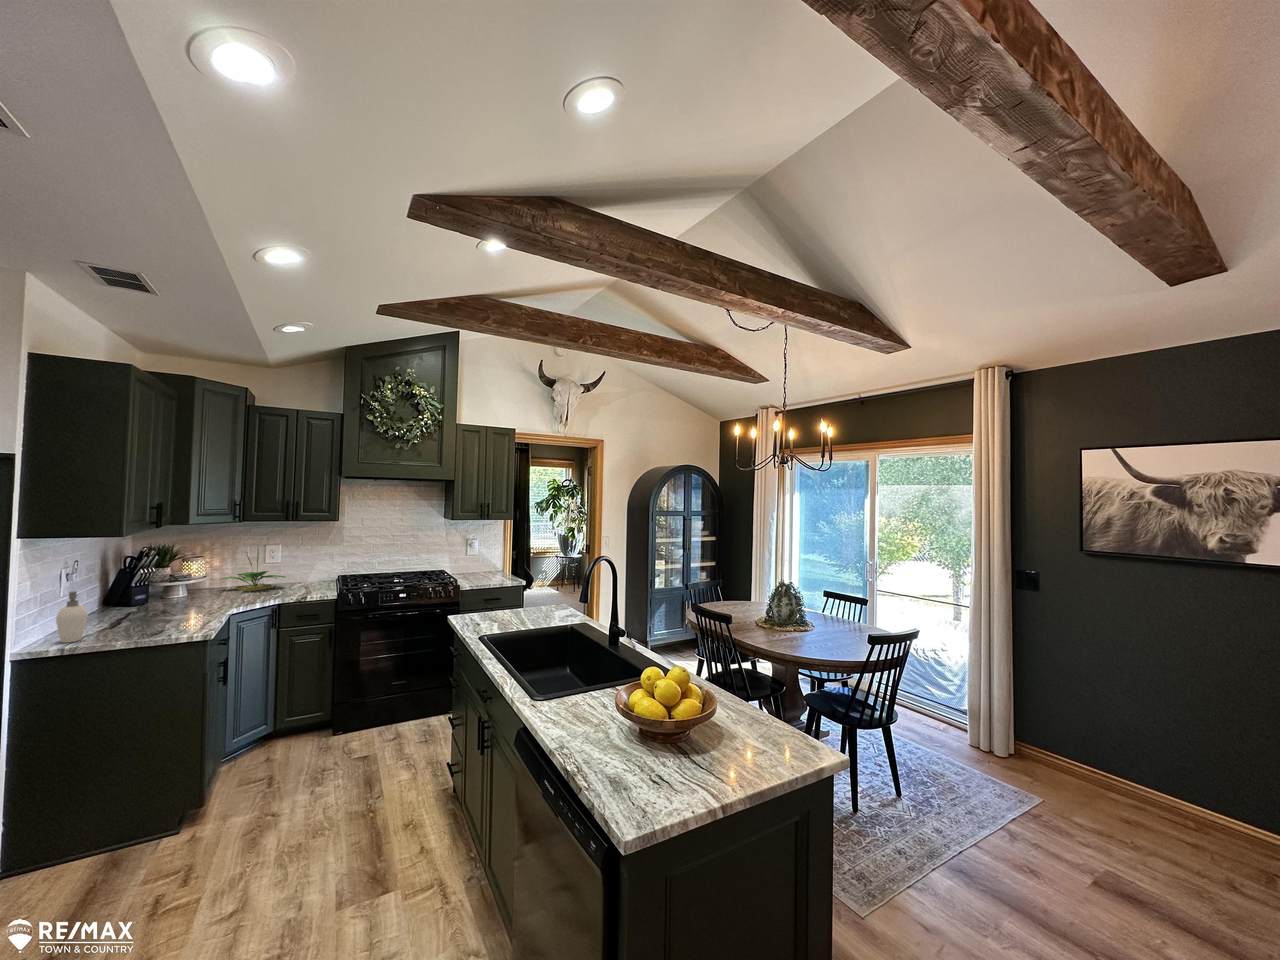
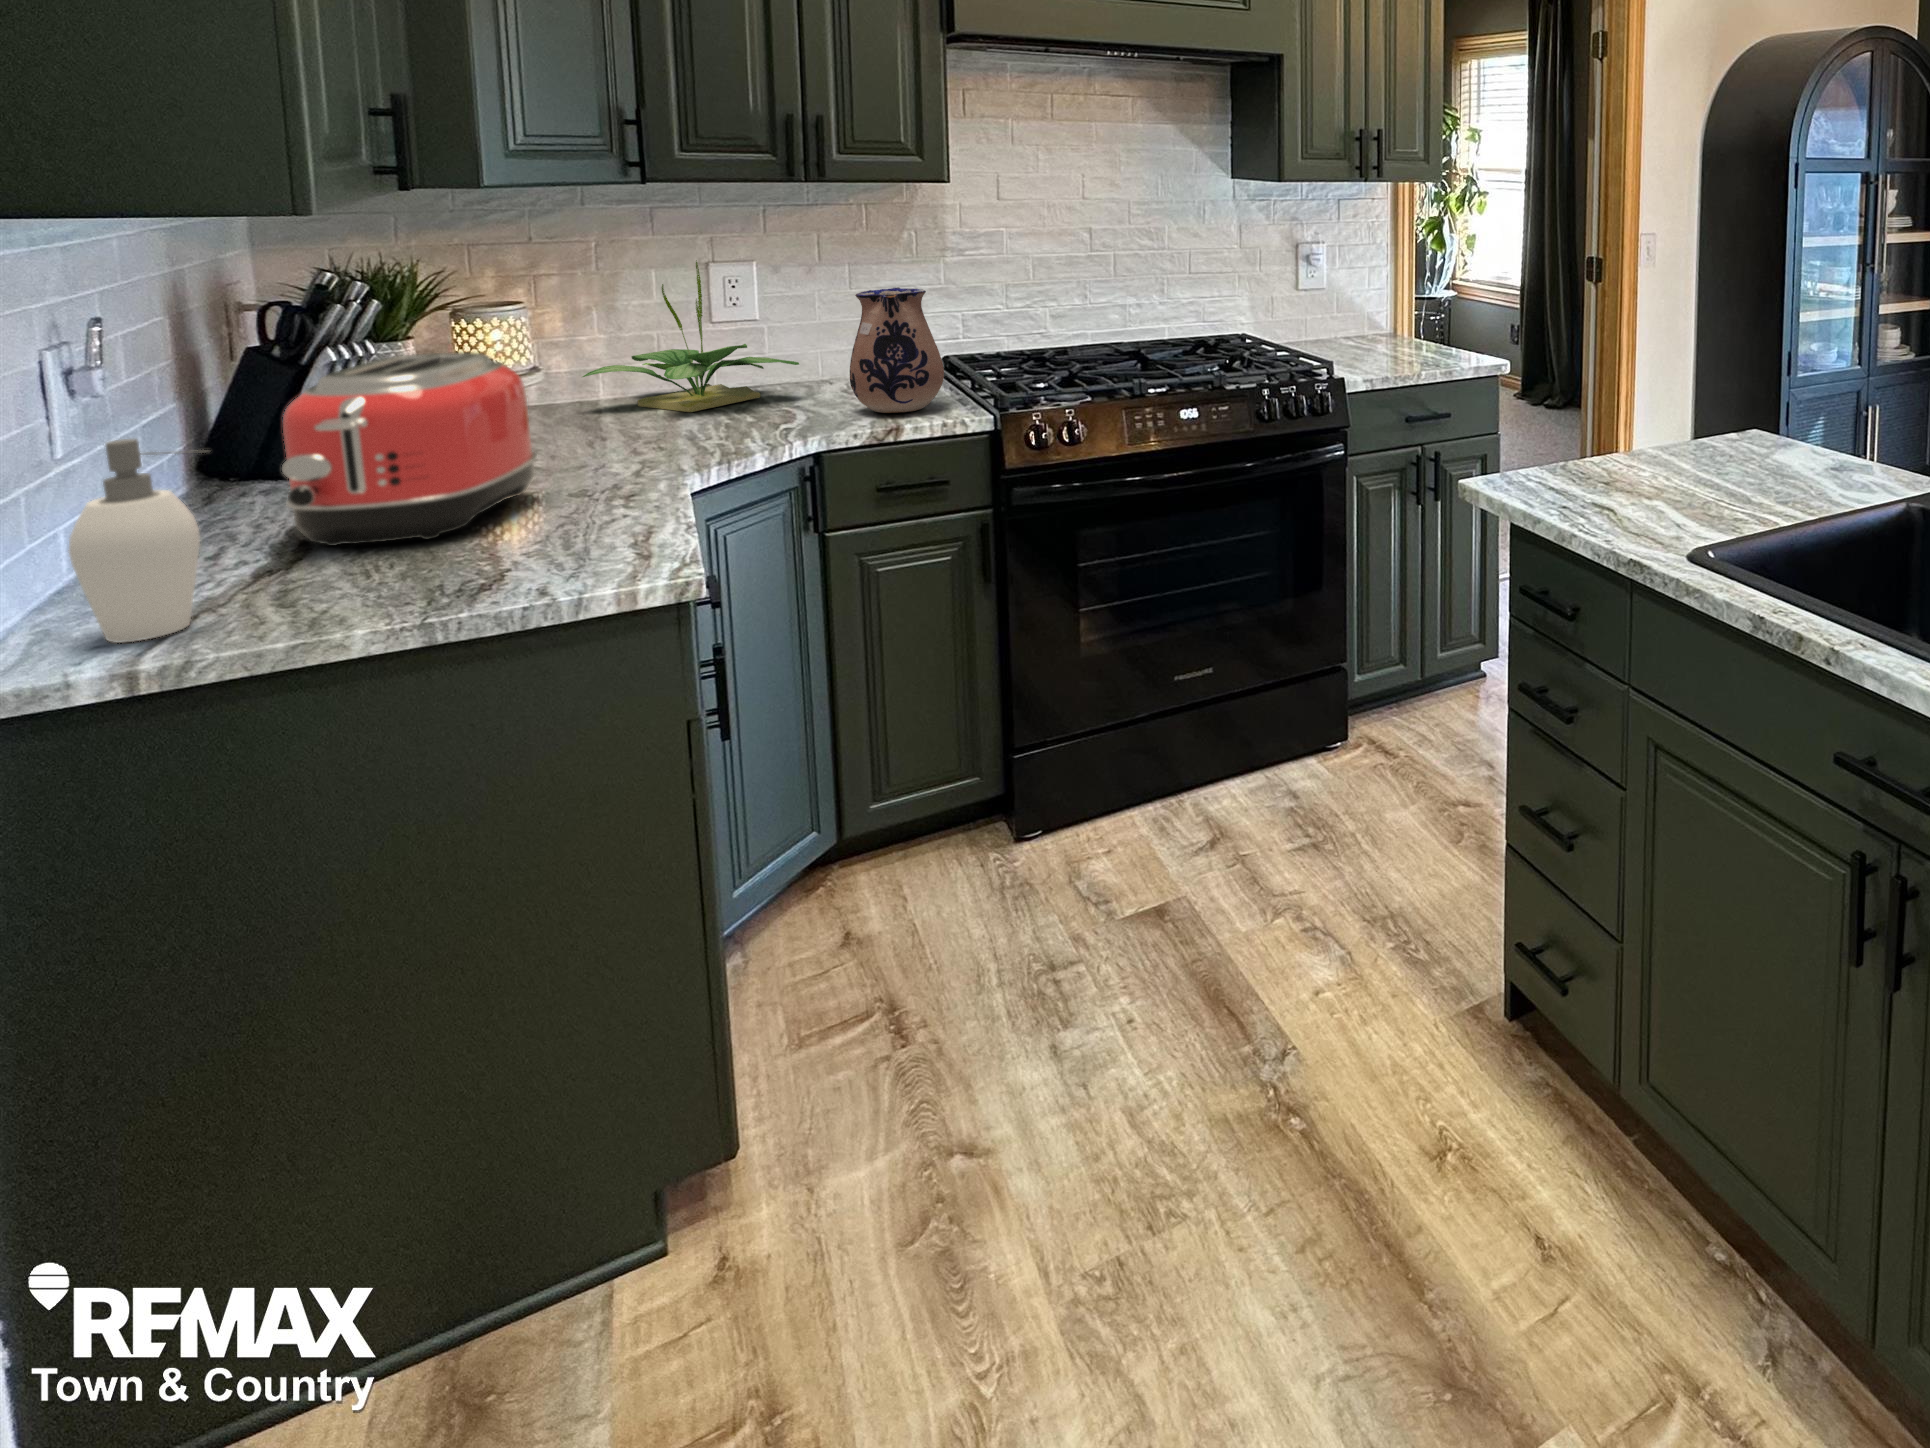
ceramic pitcher: none [296,554,327,593] -> present [850,287,944,413]
toaster: none [115,572,188,624] -> present [282,352,537,546]

